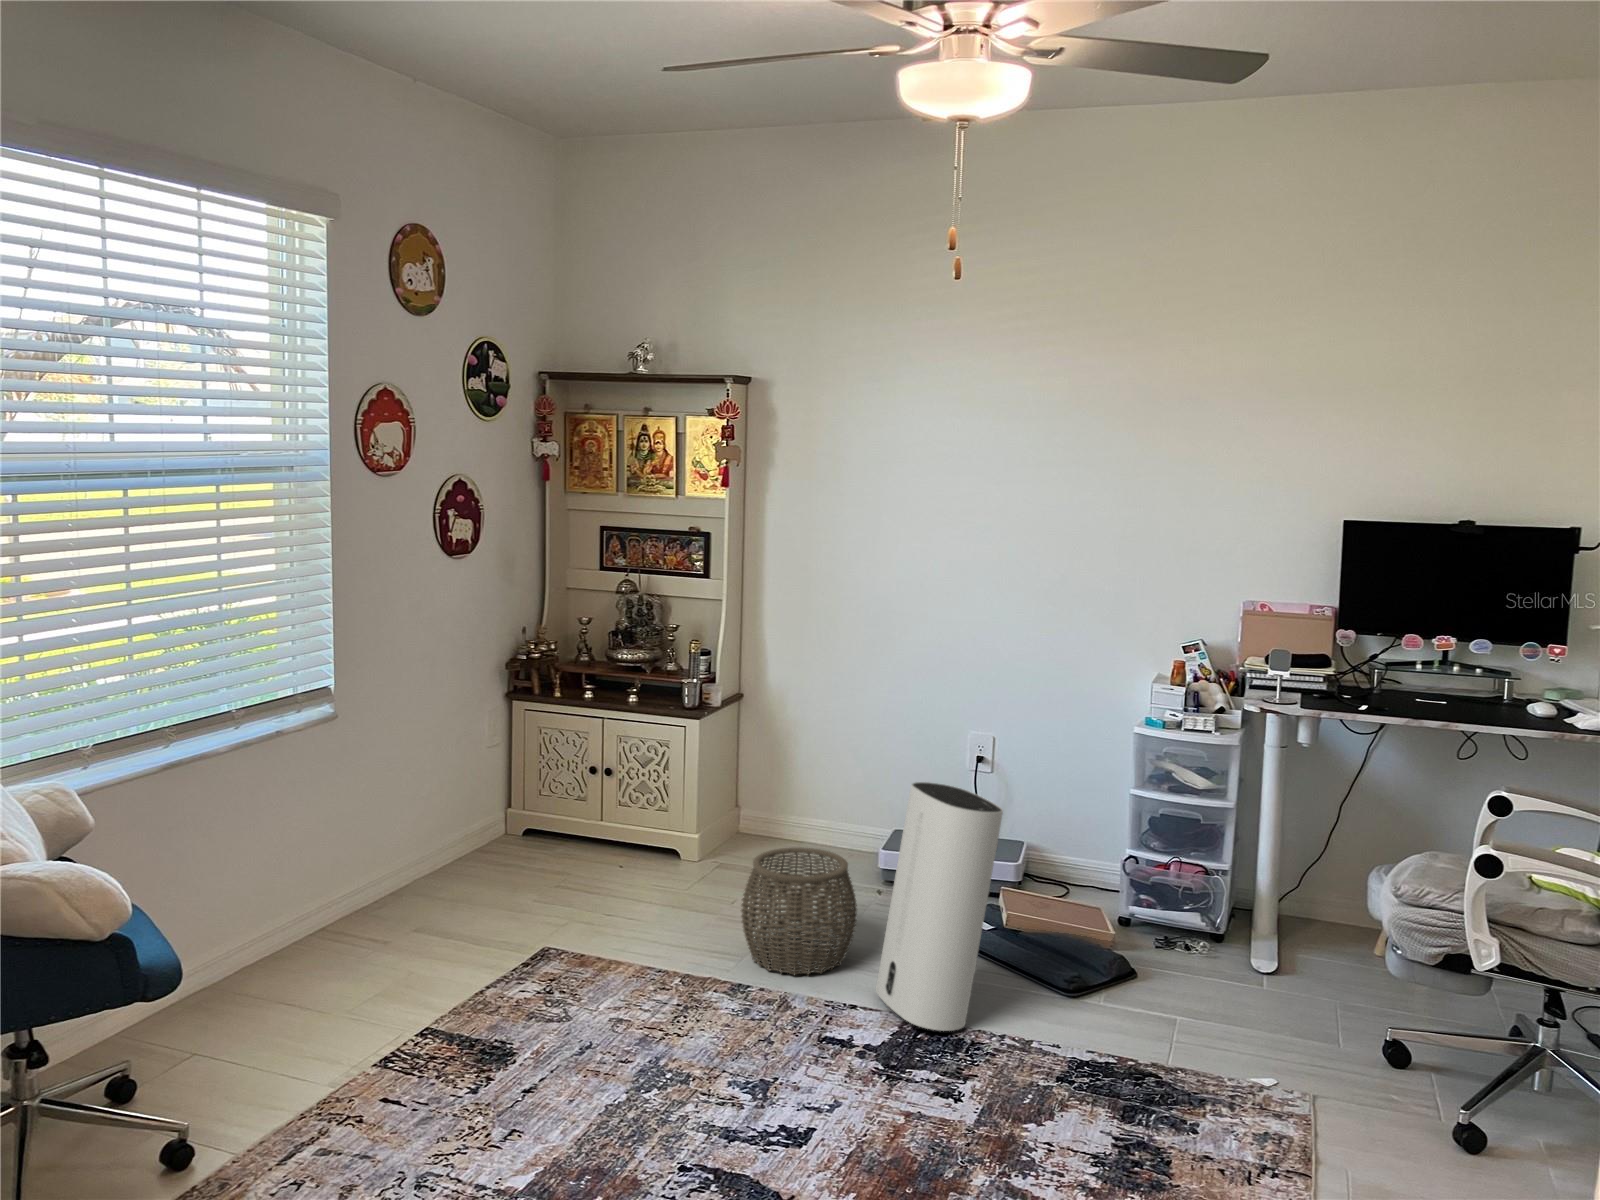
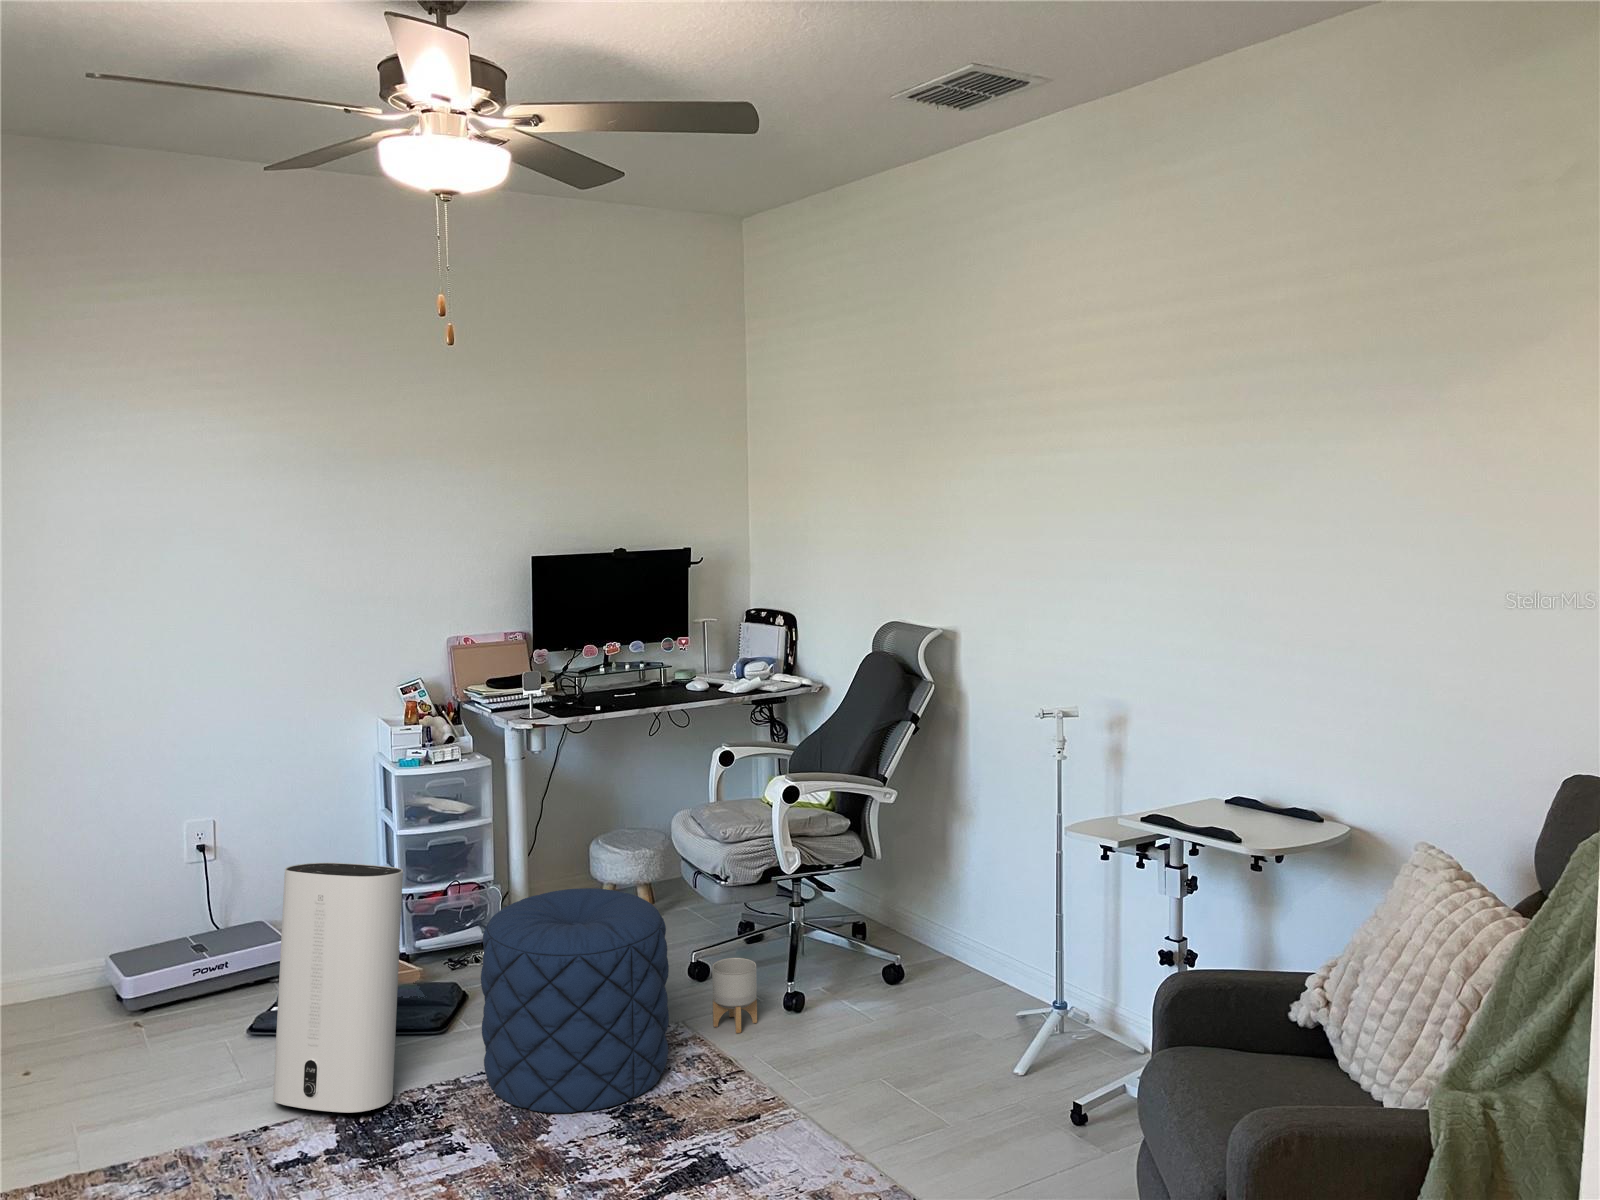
woven basket: present [741,847,857,975] -> none [57,982,213,1141]
pouf: none [1037,881,1259,1139] -> present [481,888,669,1113]
planter: none [1343,1037,1411,1135] -> present [712,958,757,1033]

